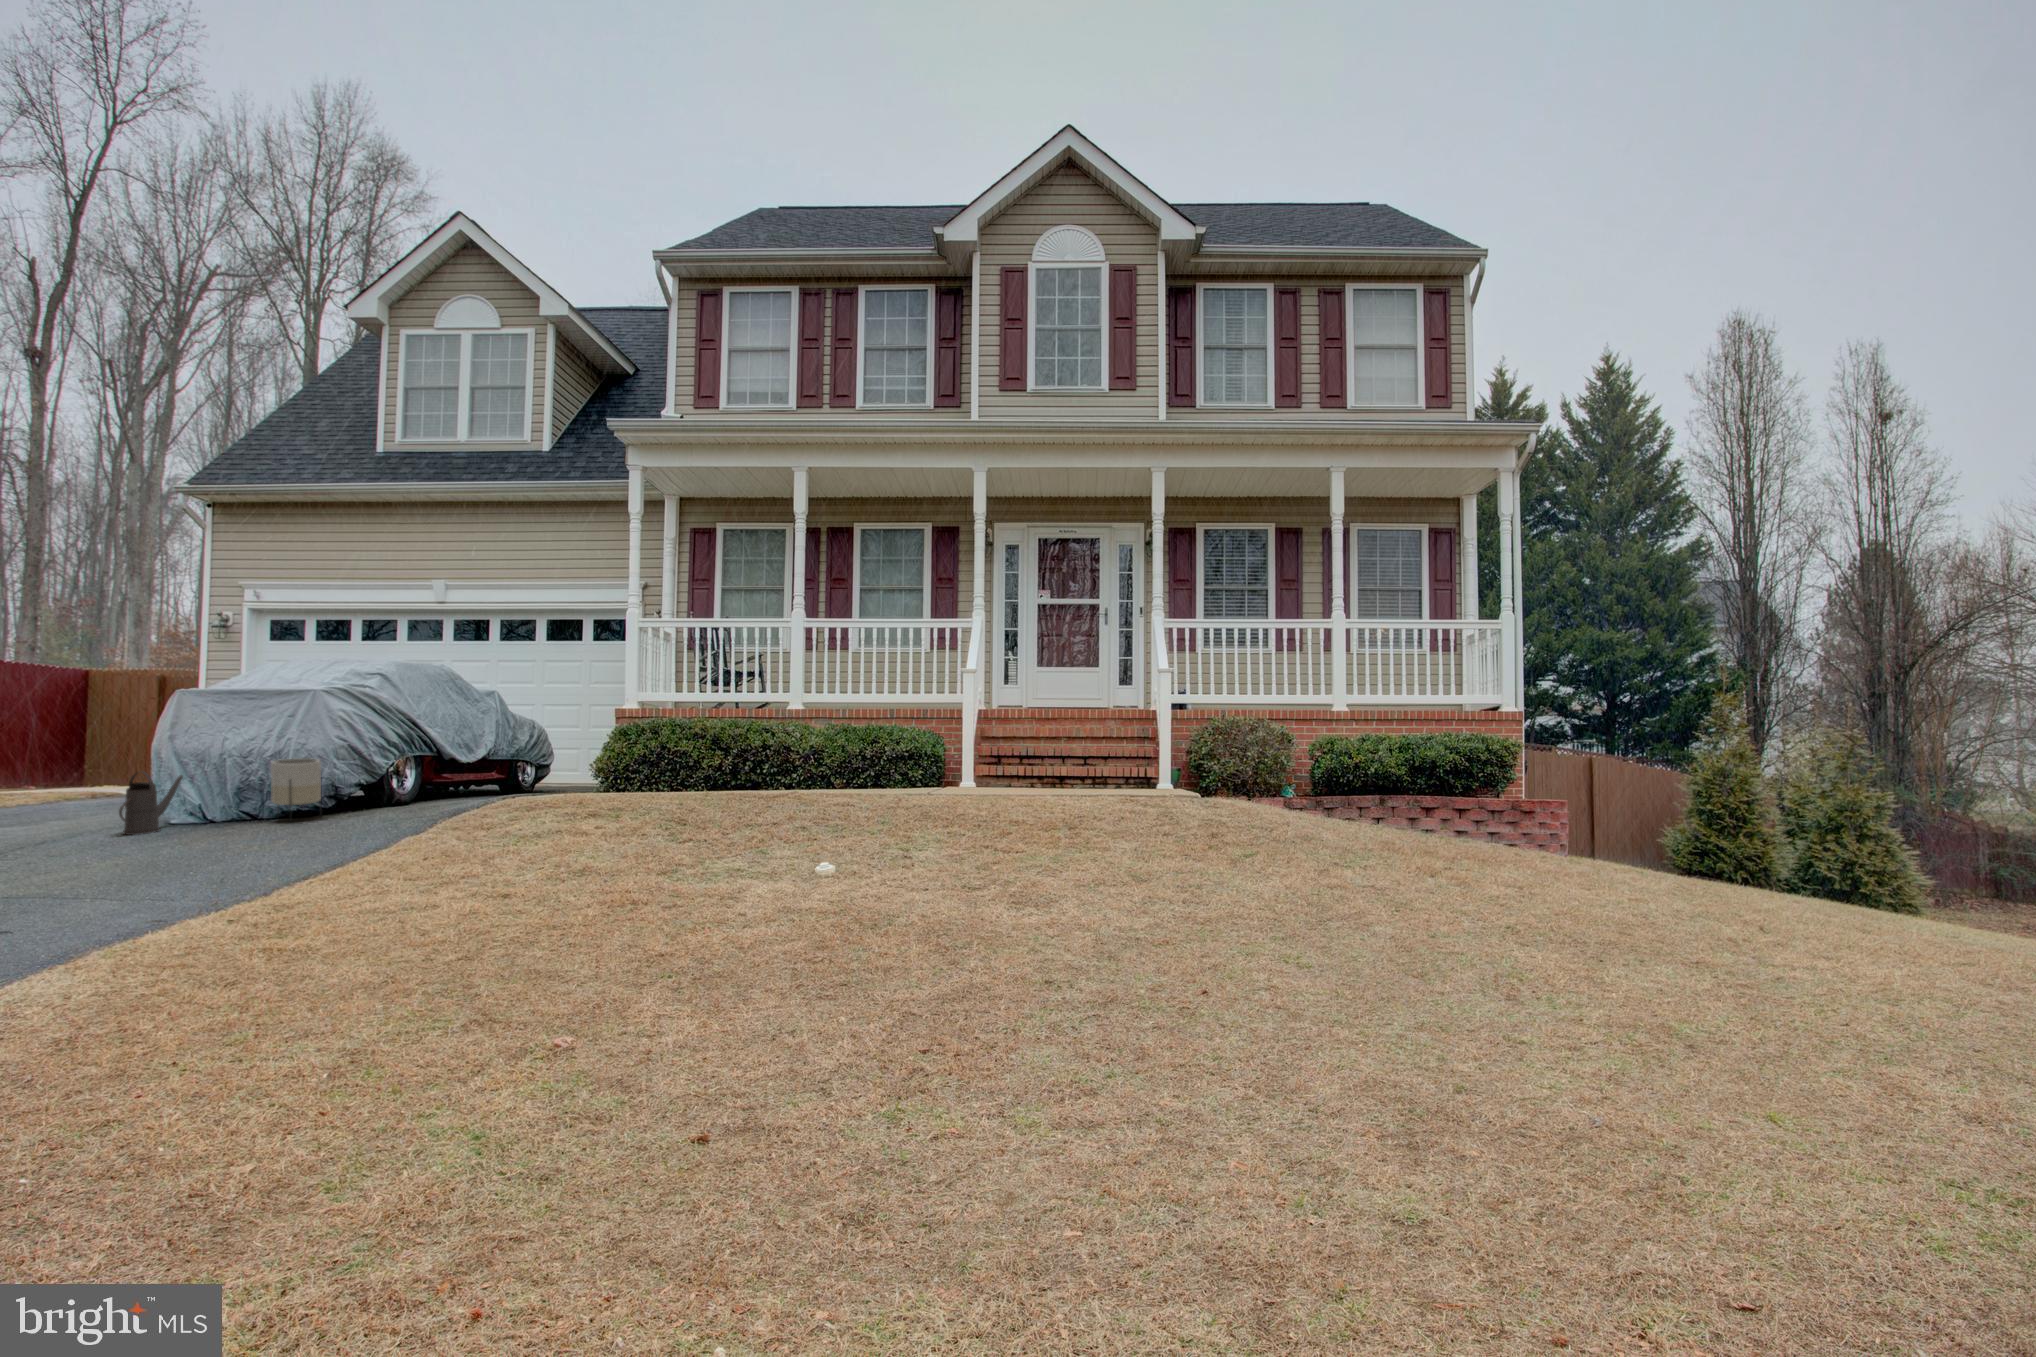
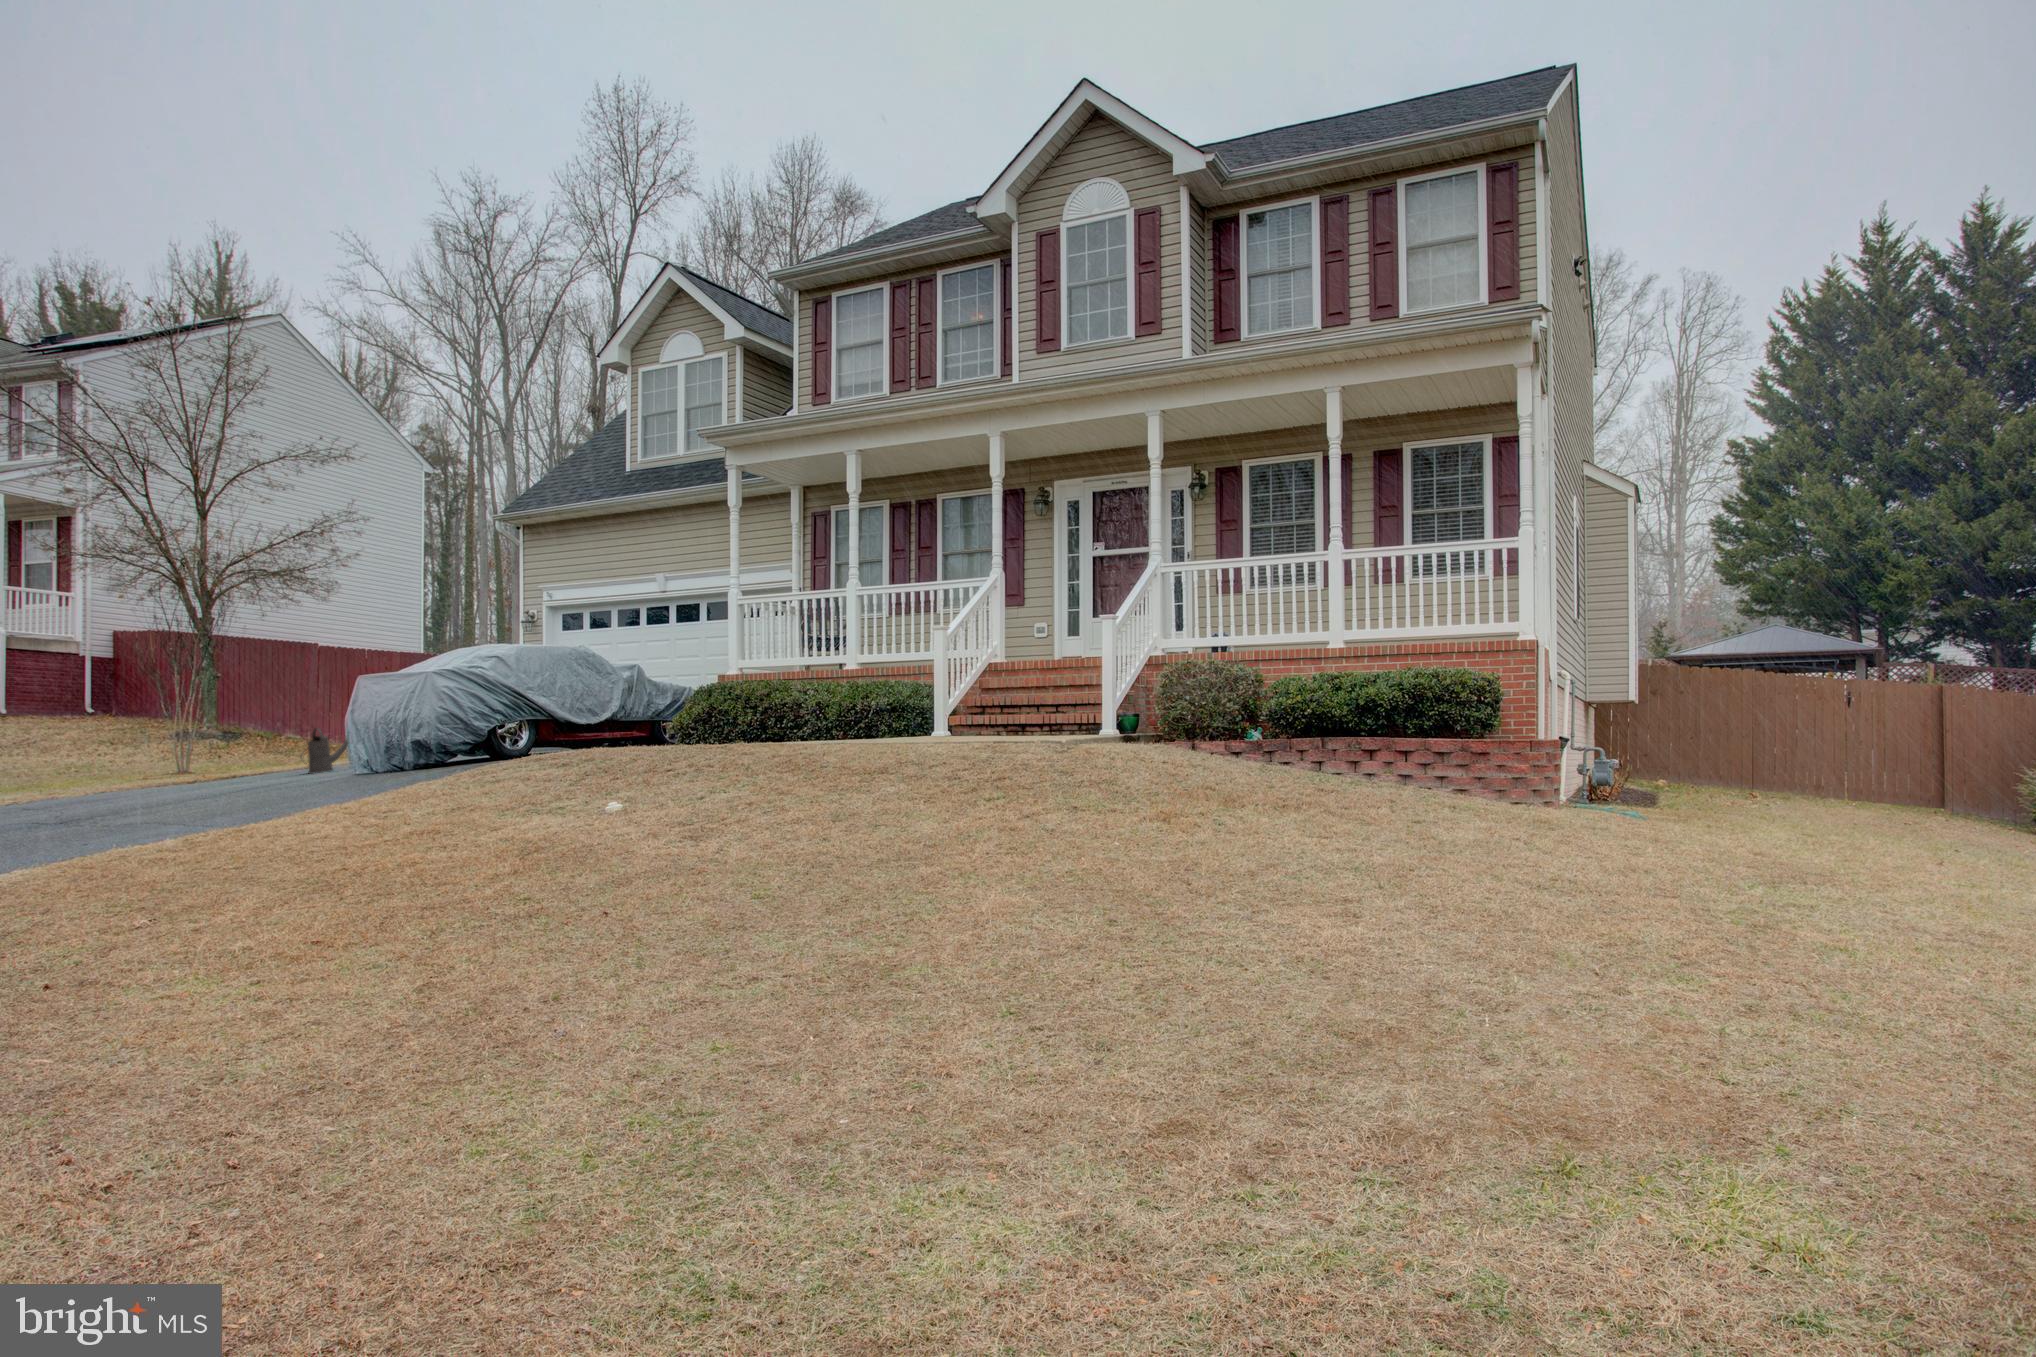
planter: present [271,758,322,807] -> none [392,717,433,766]

